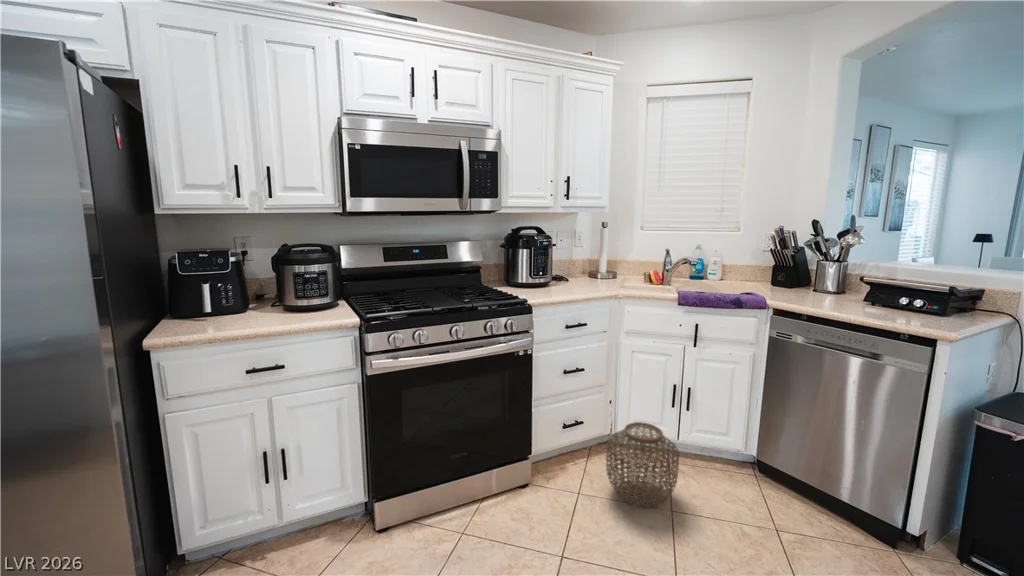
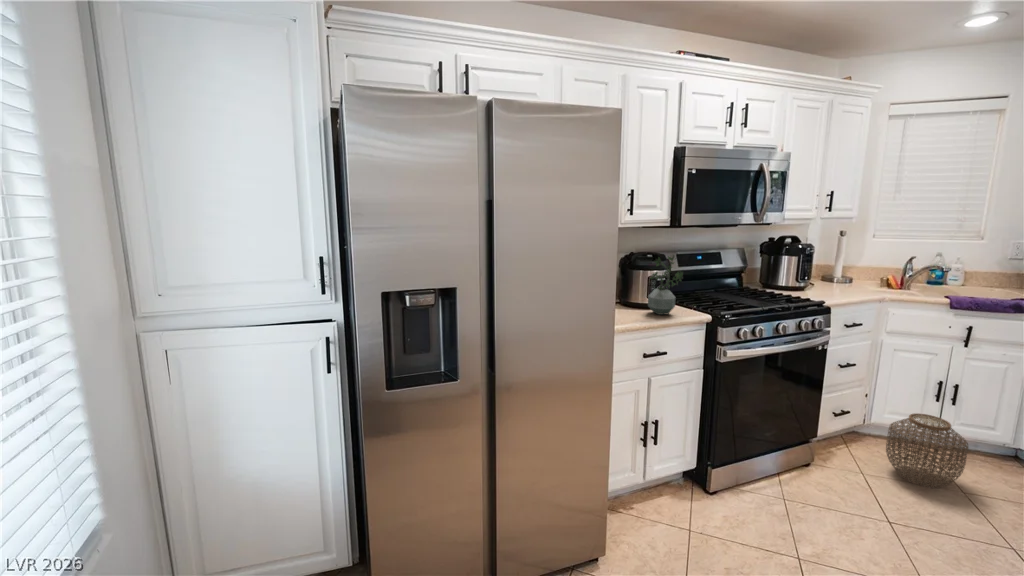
potted plant: none [274,244,329,319] -> present [648,255,683,315]

